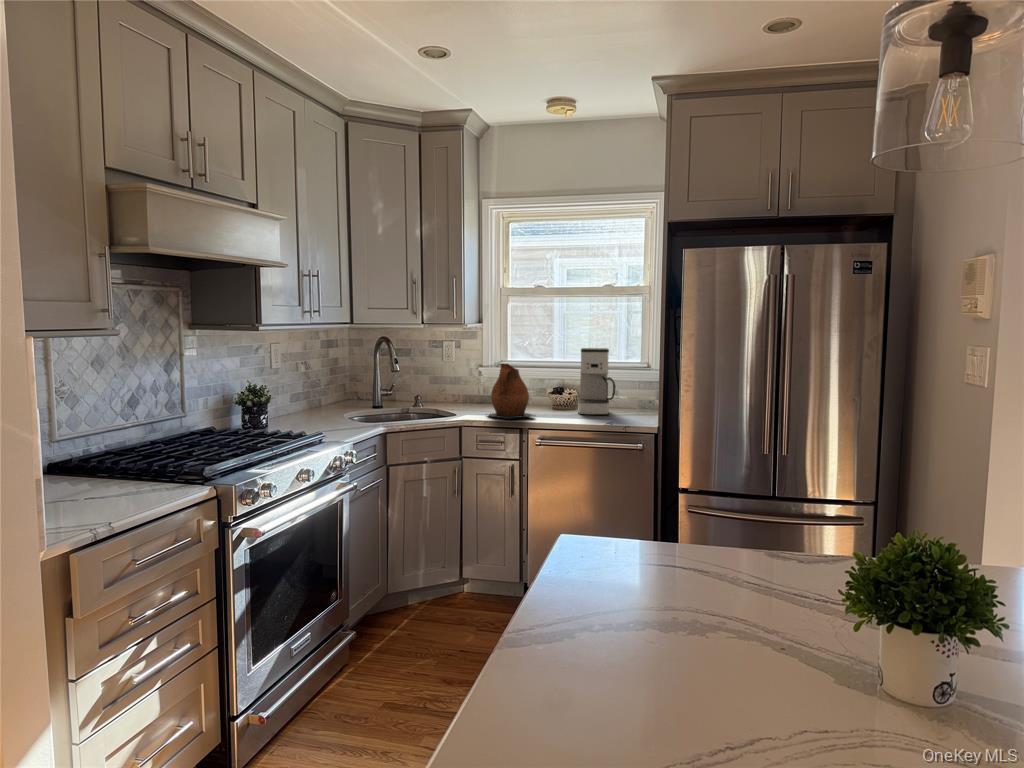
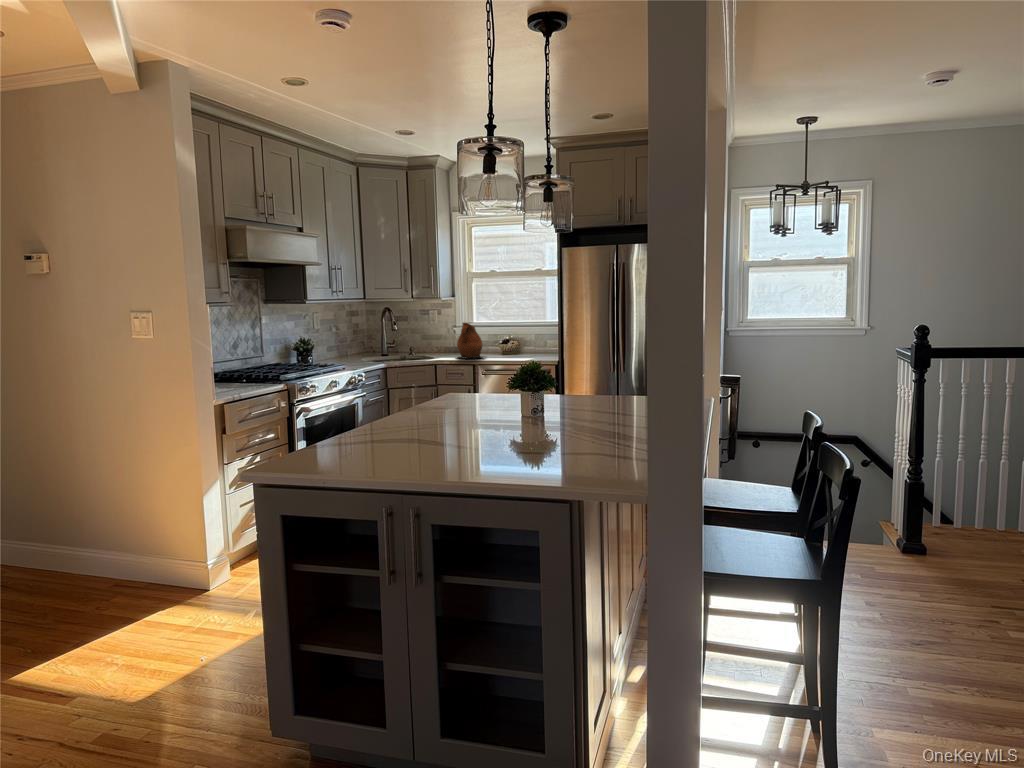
coffee maker: present [578,348,616,415] -> none [518,312,544,356]

